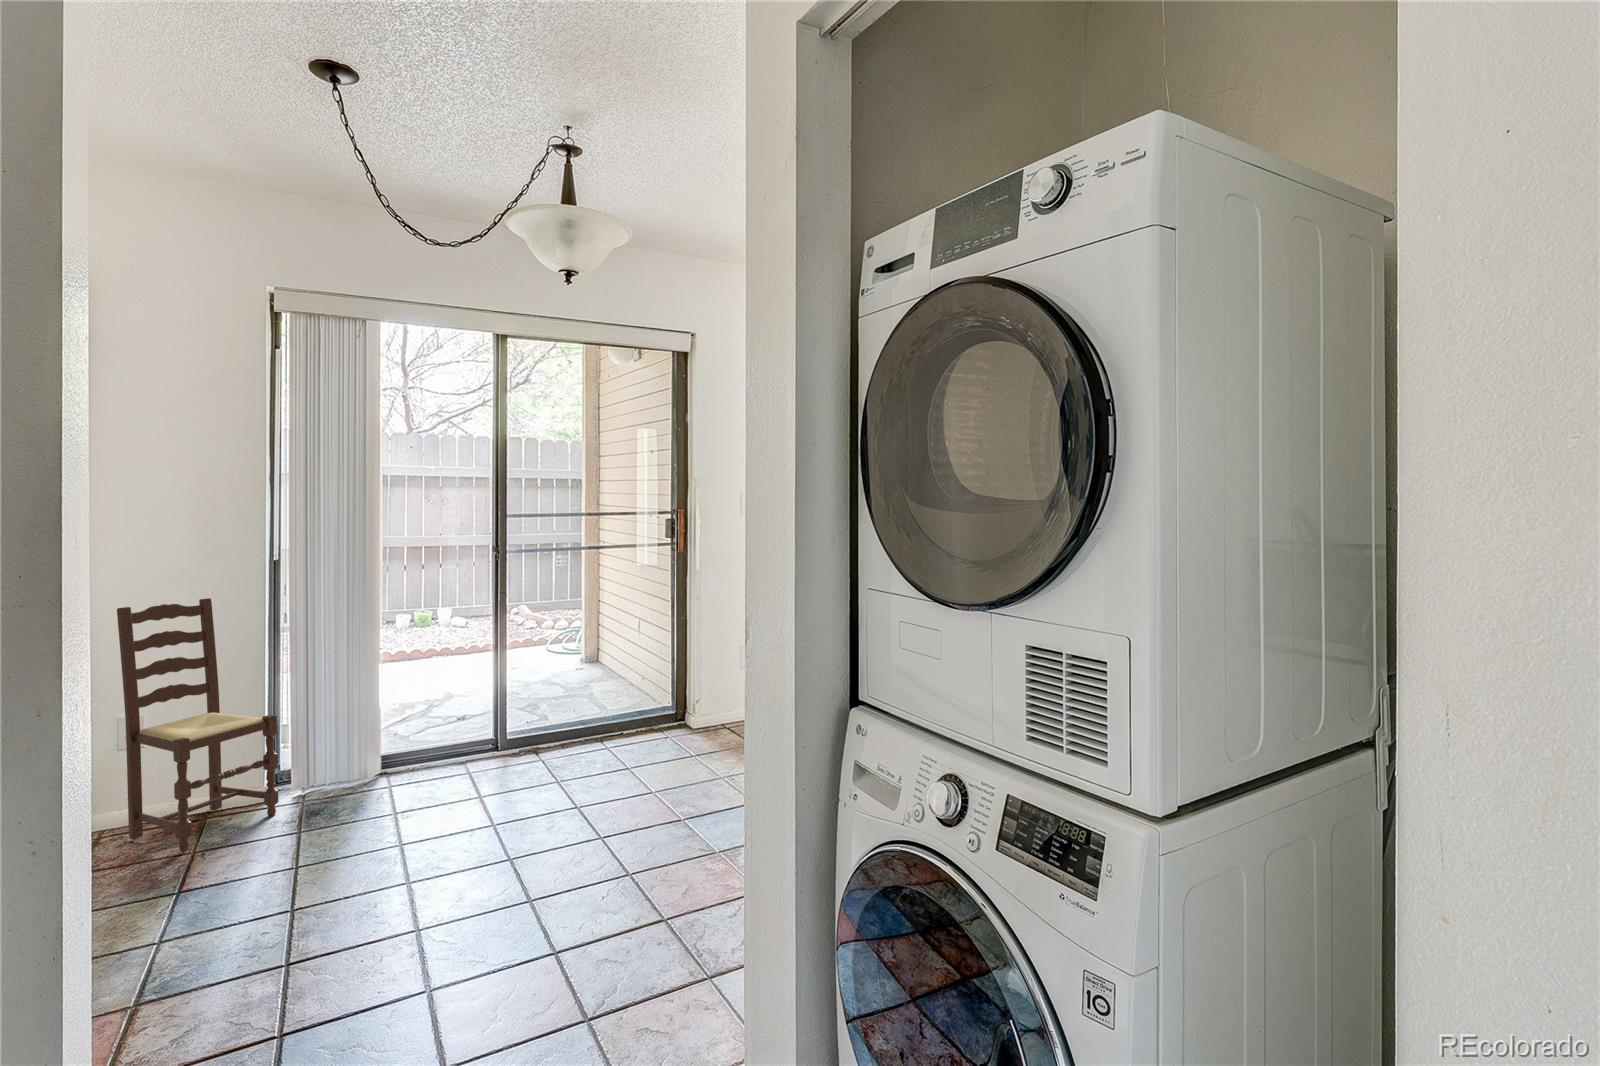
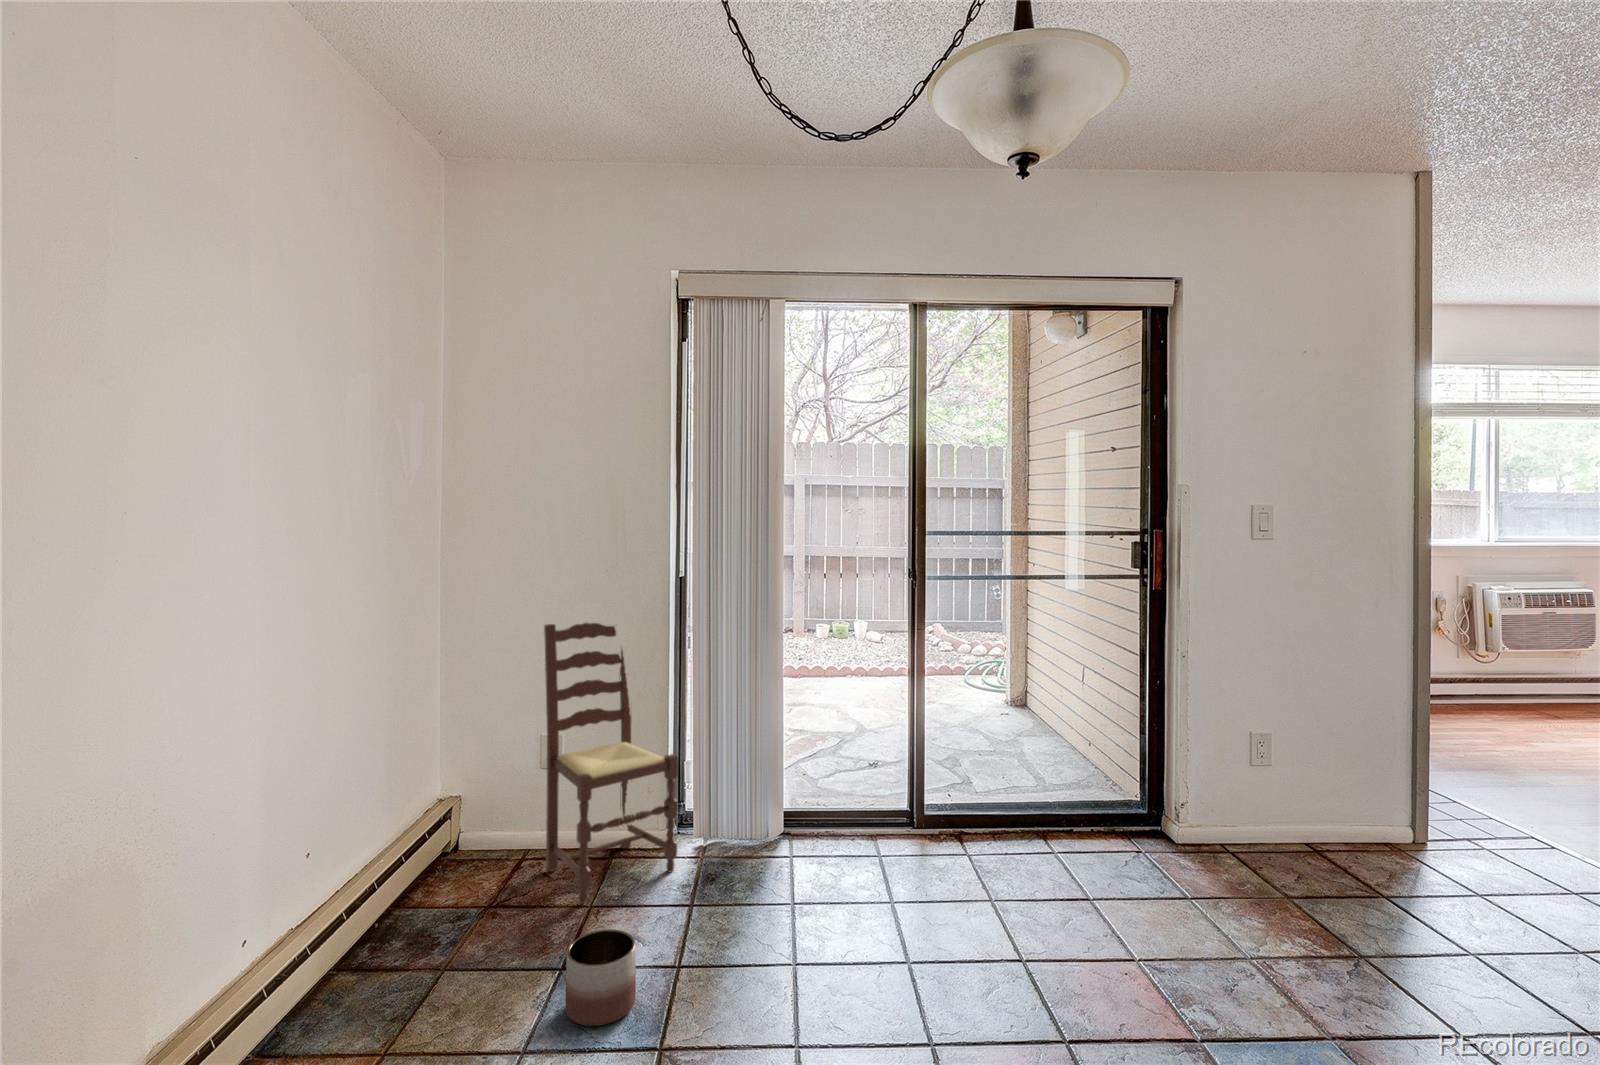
planter: none [196,845,263,916] -> present [566,929,636,1026]

